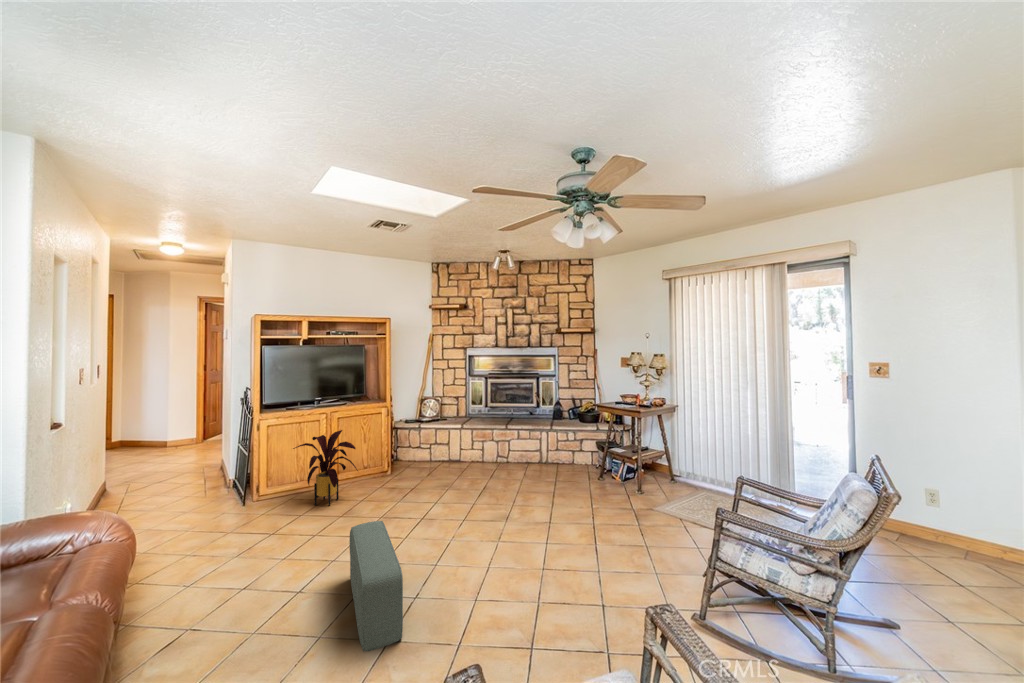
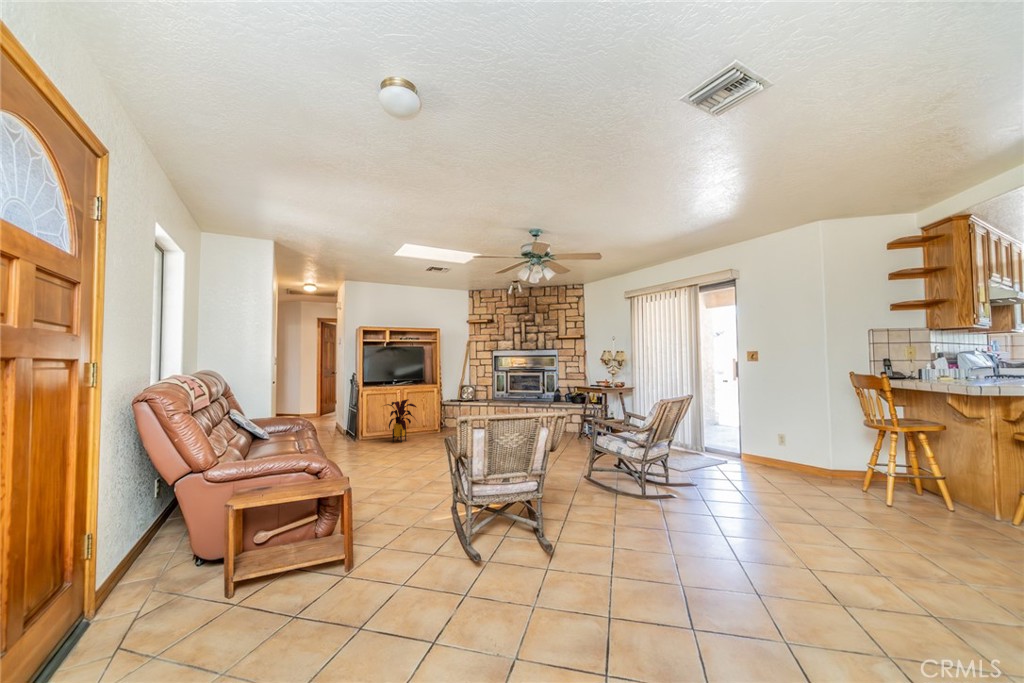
pouf: present [350,521,403,651] -> none [412,433,435,477]

